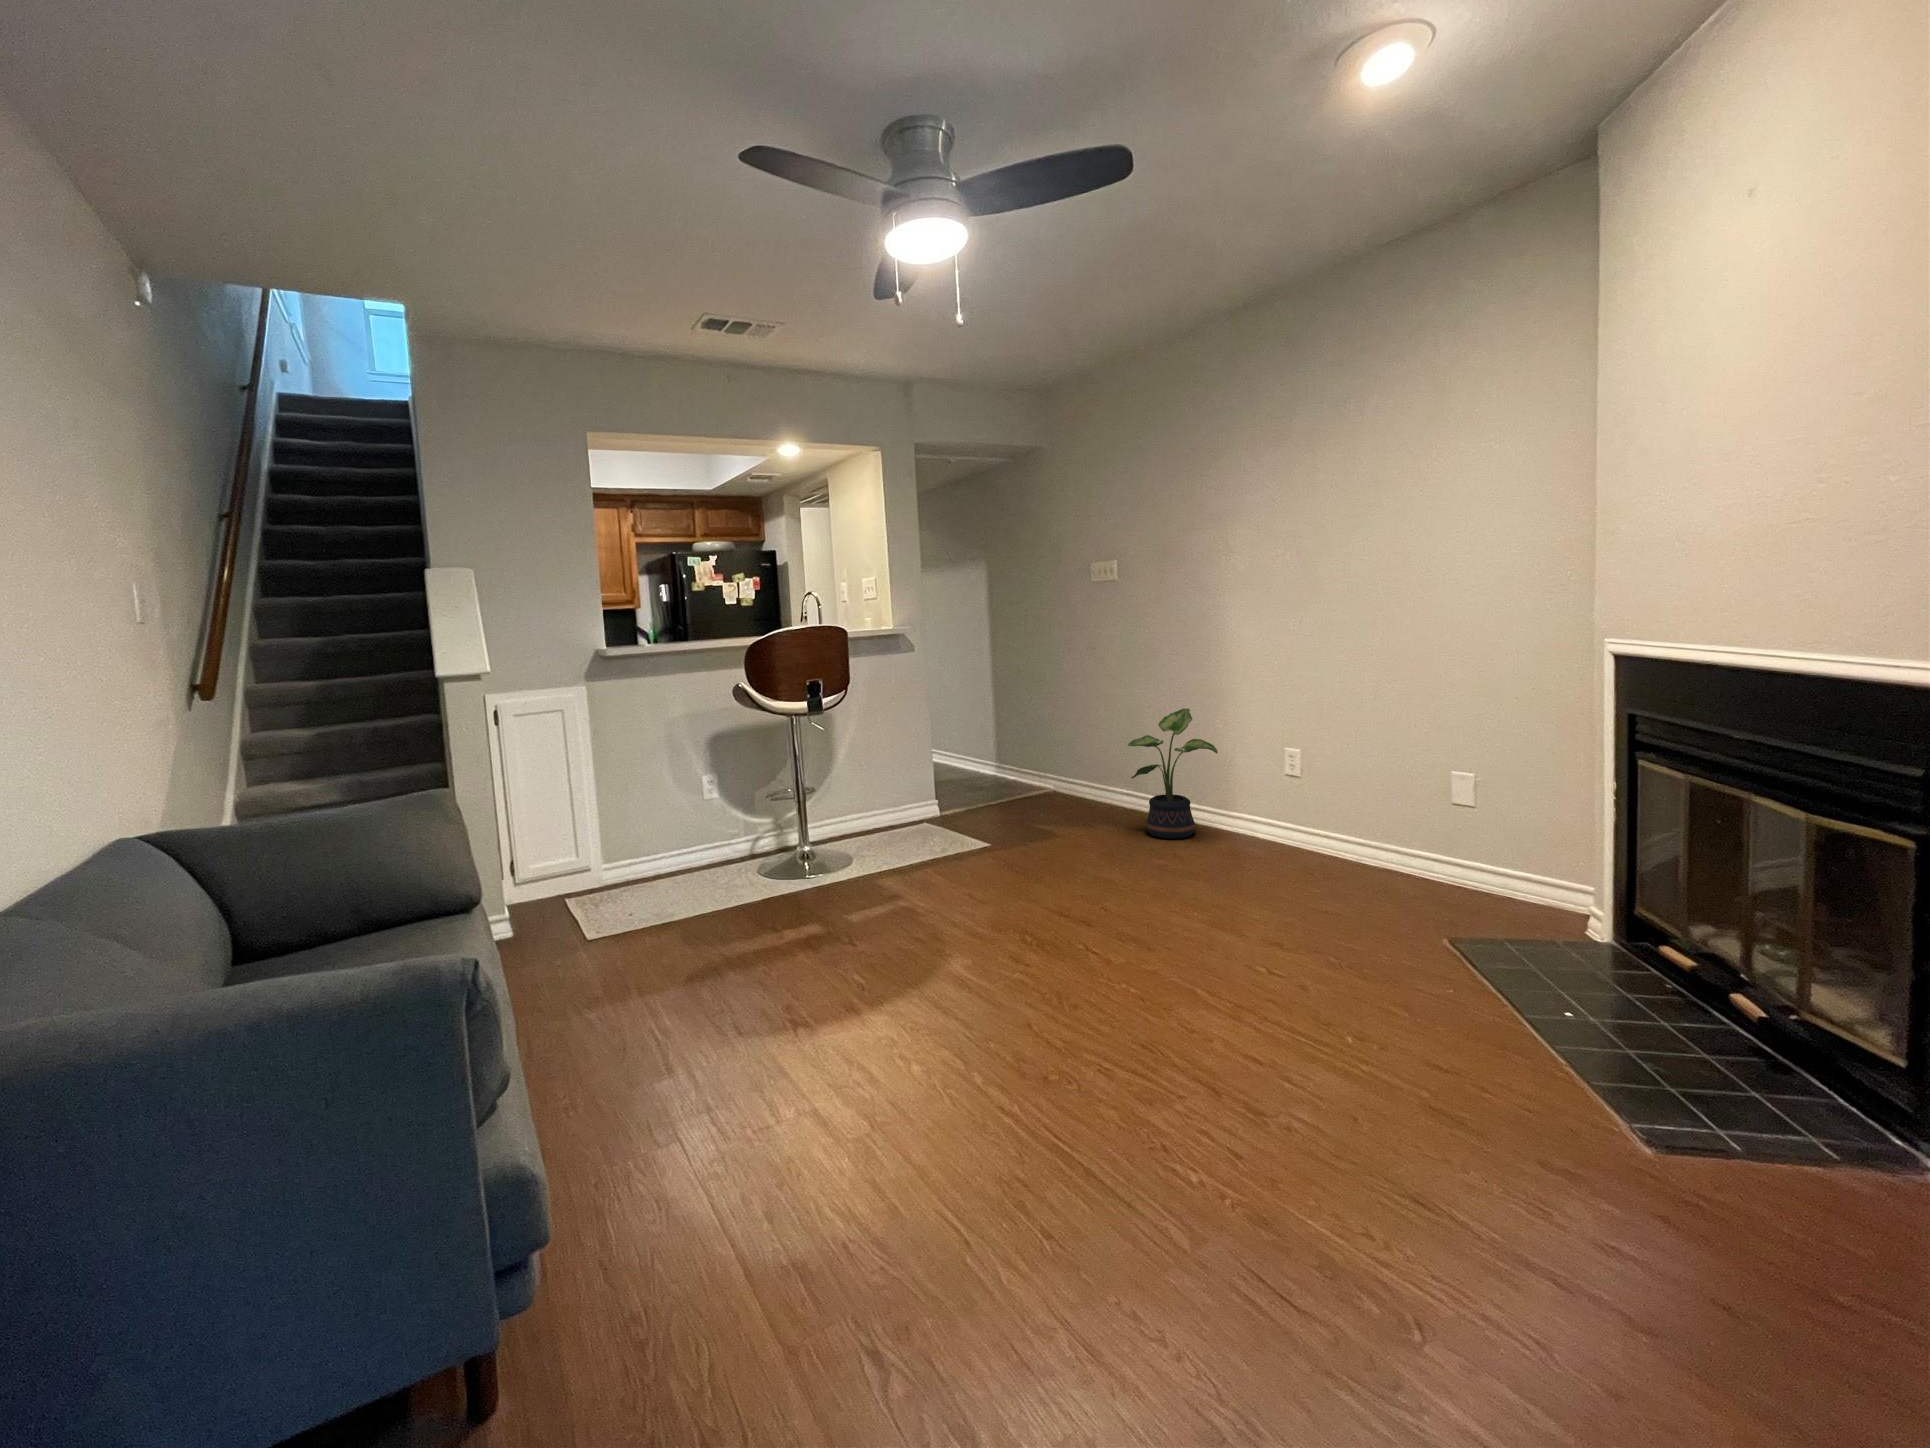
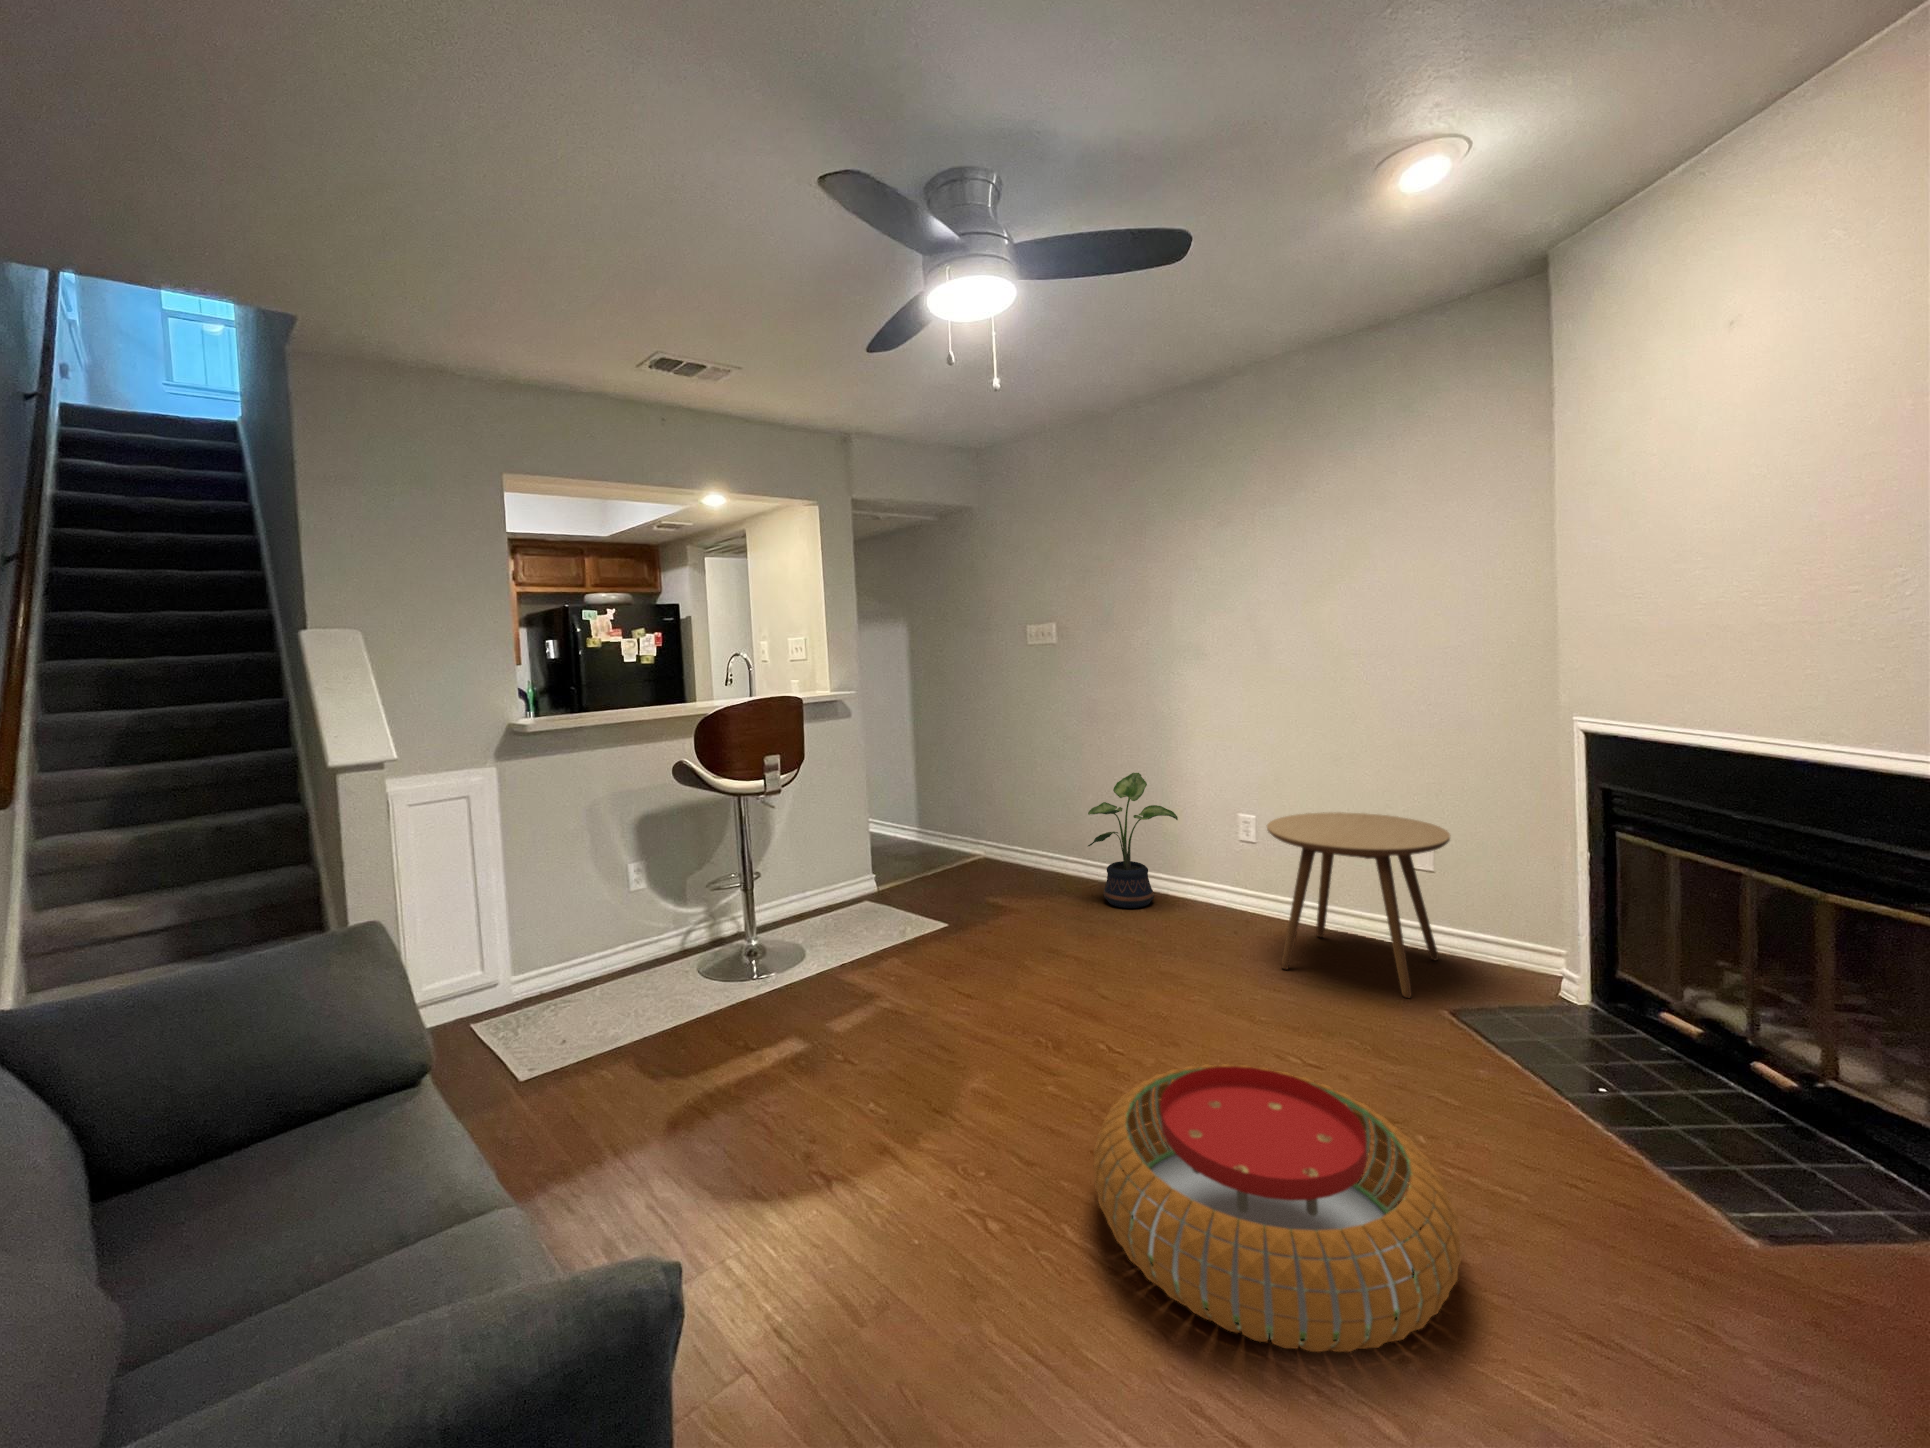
side table: none [1286,746,1473,926] -> present [1267,812,1450,998]
pouf: none [1005,949,1318,1169] -> present [1094,1064,1461,1352]

